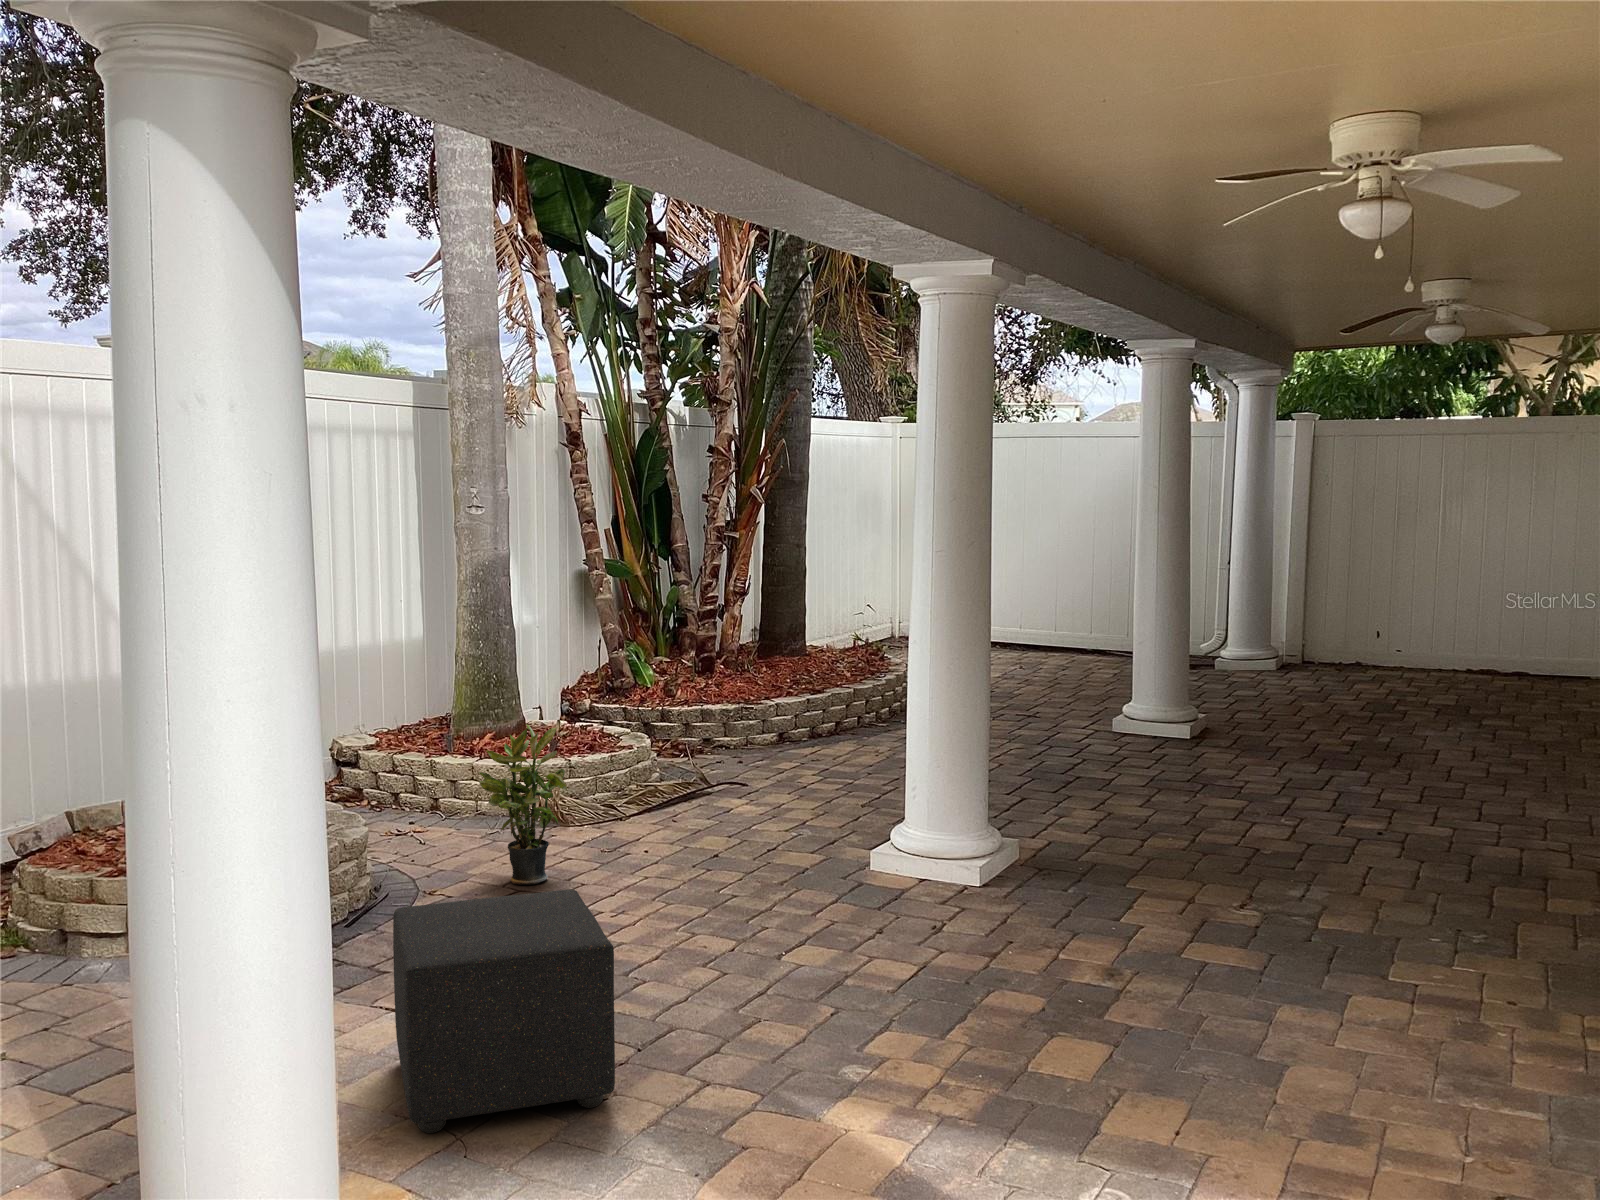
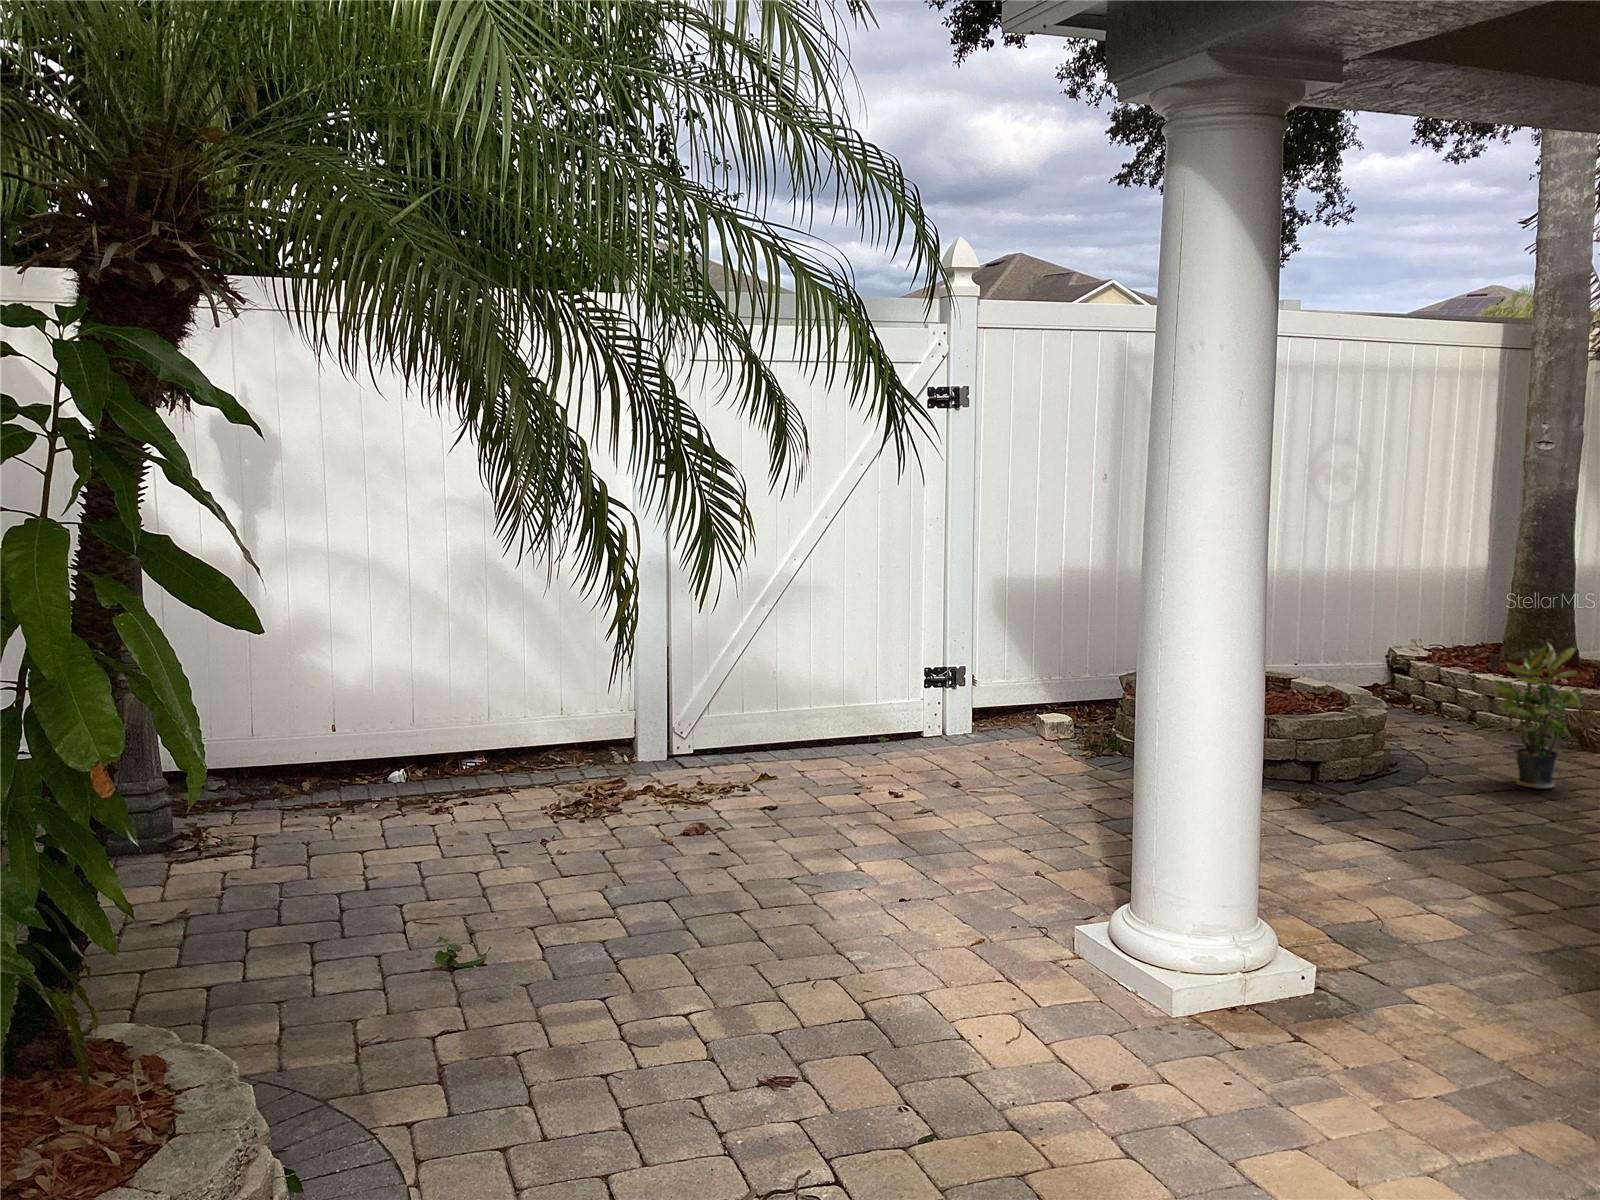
ottoman: present [393,889,615,1133] -> none [1342,750,1528,934]

